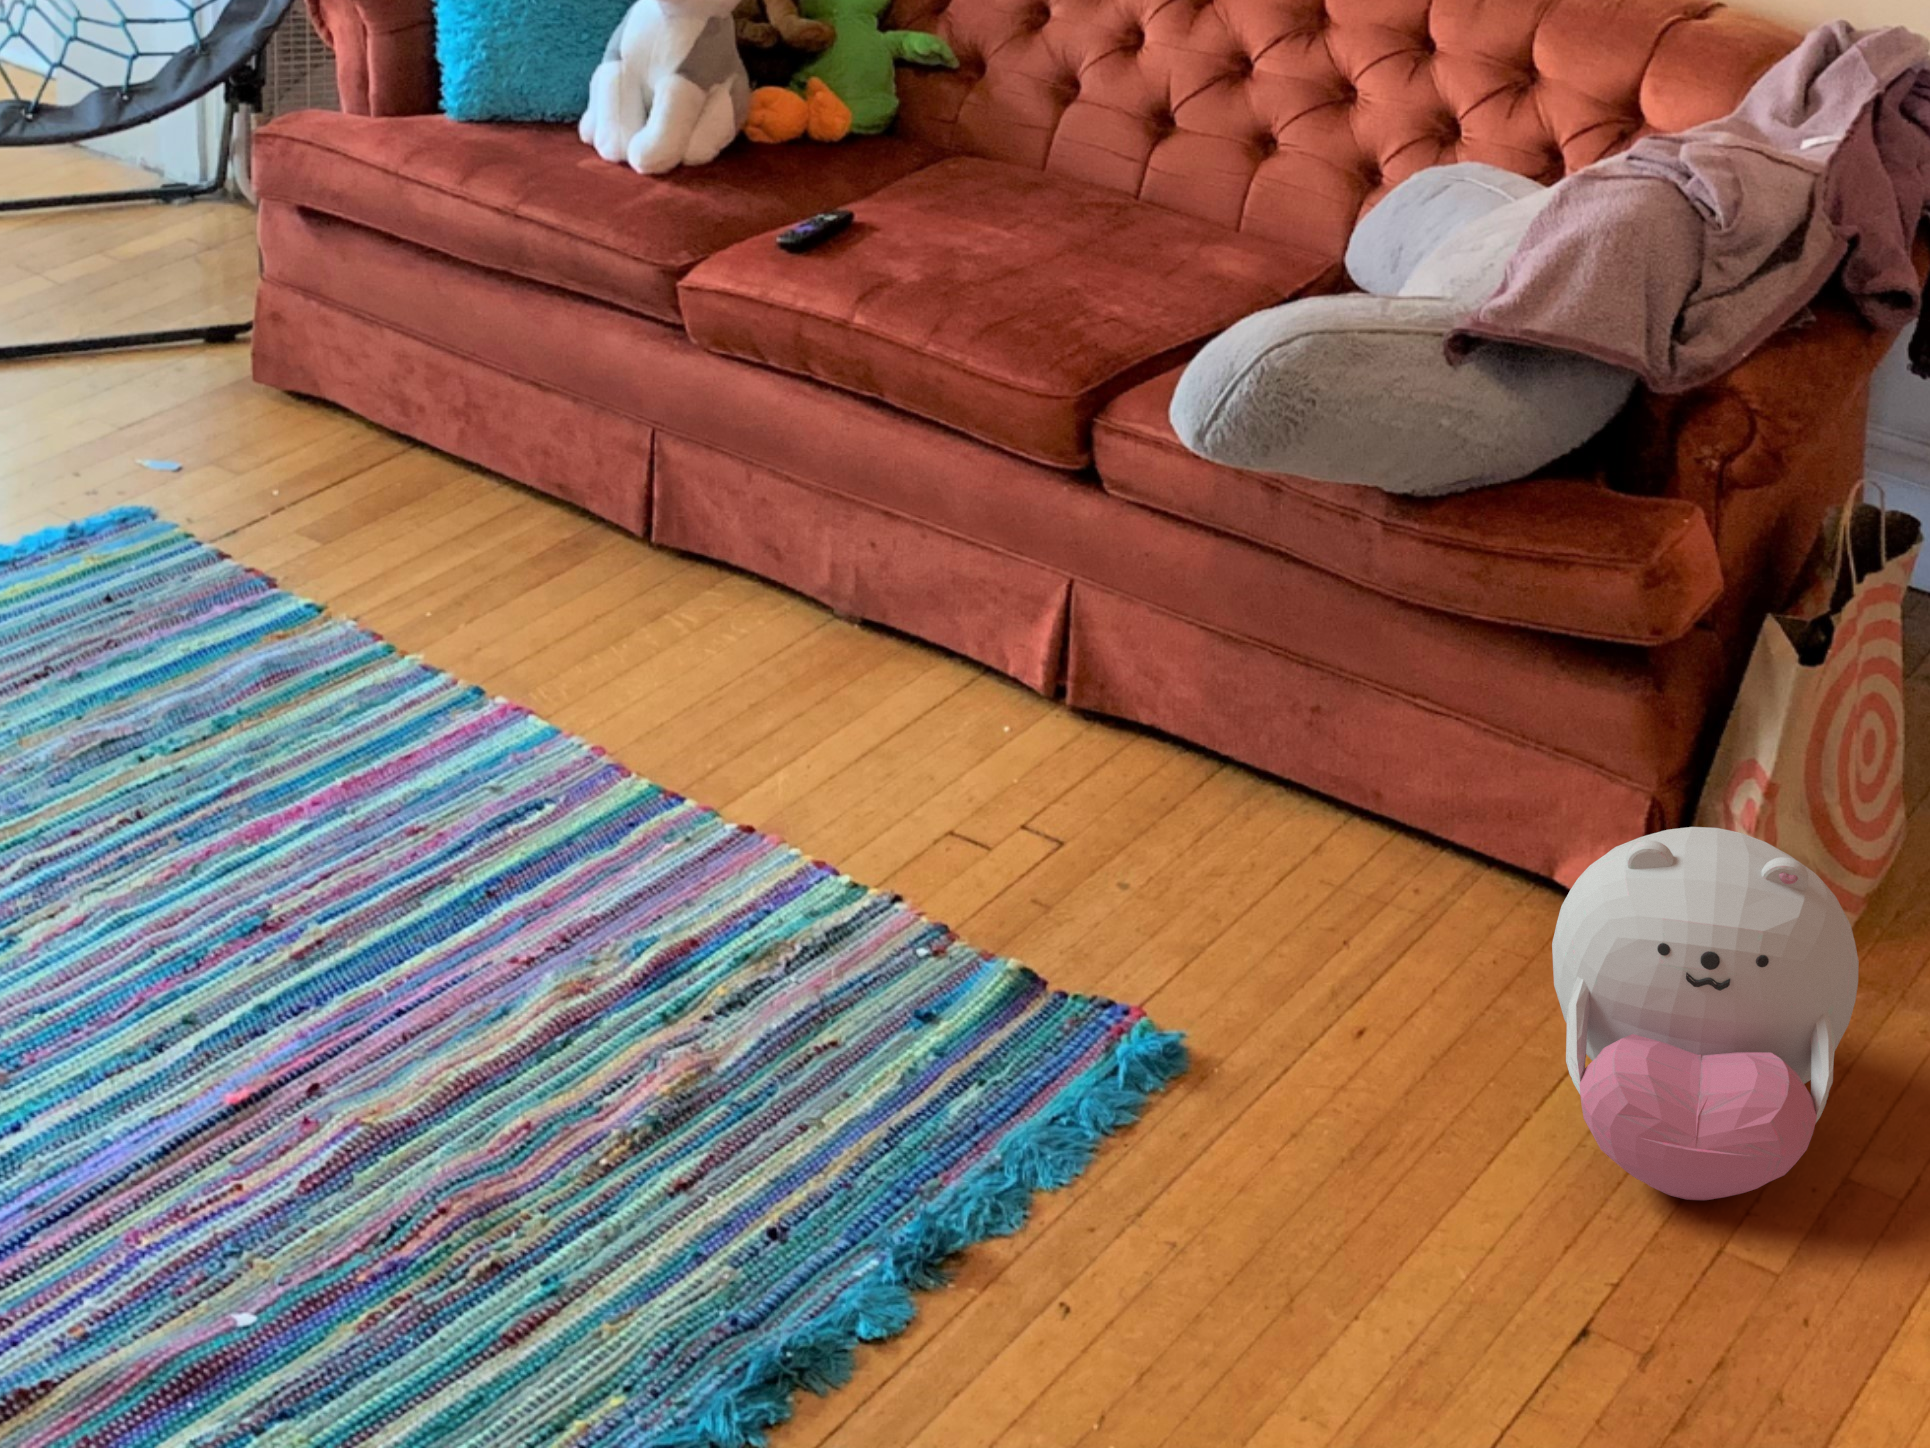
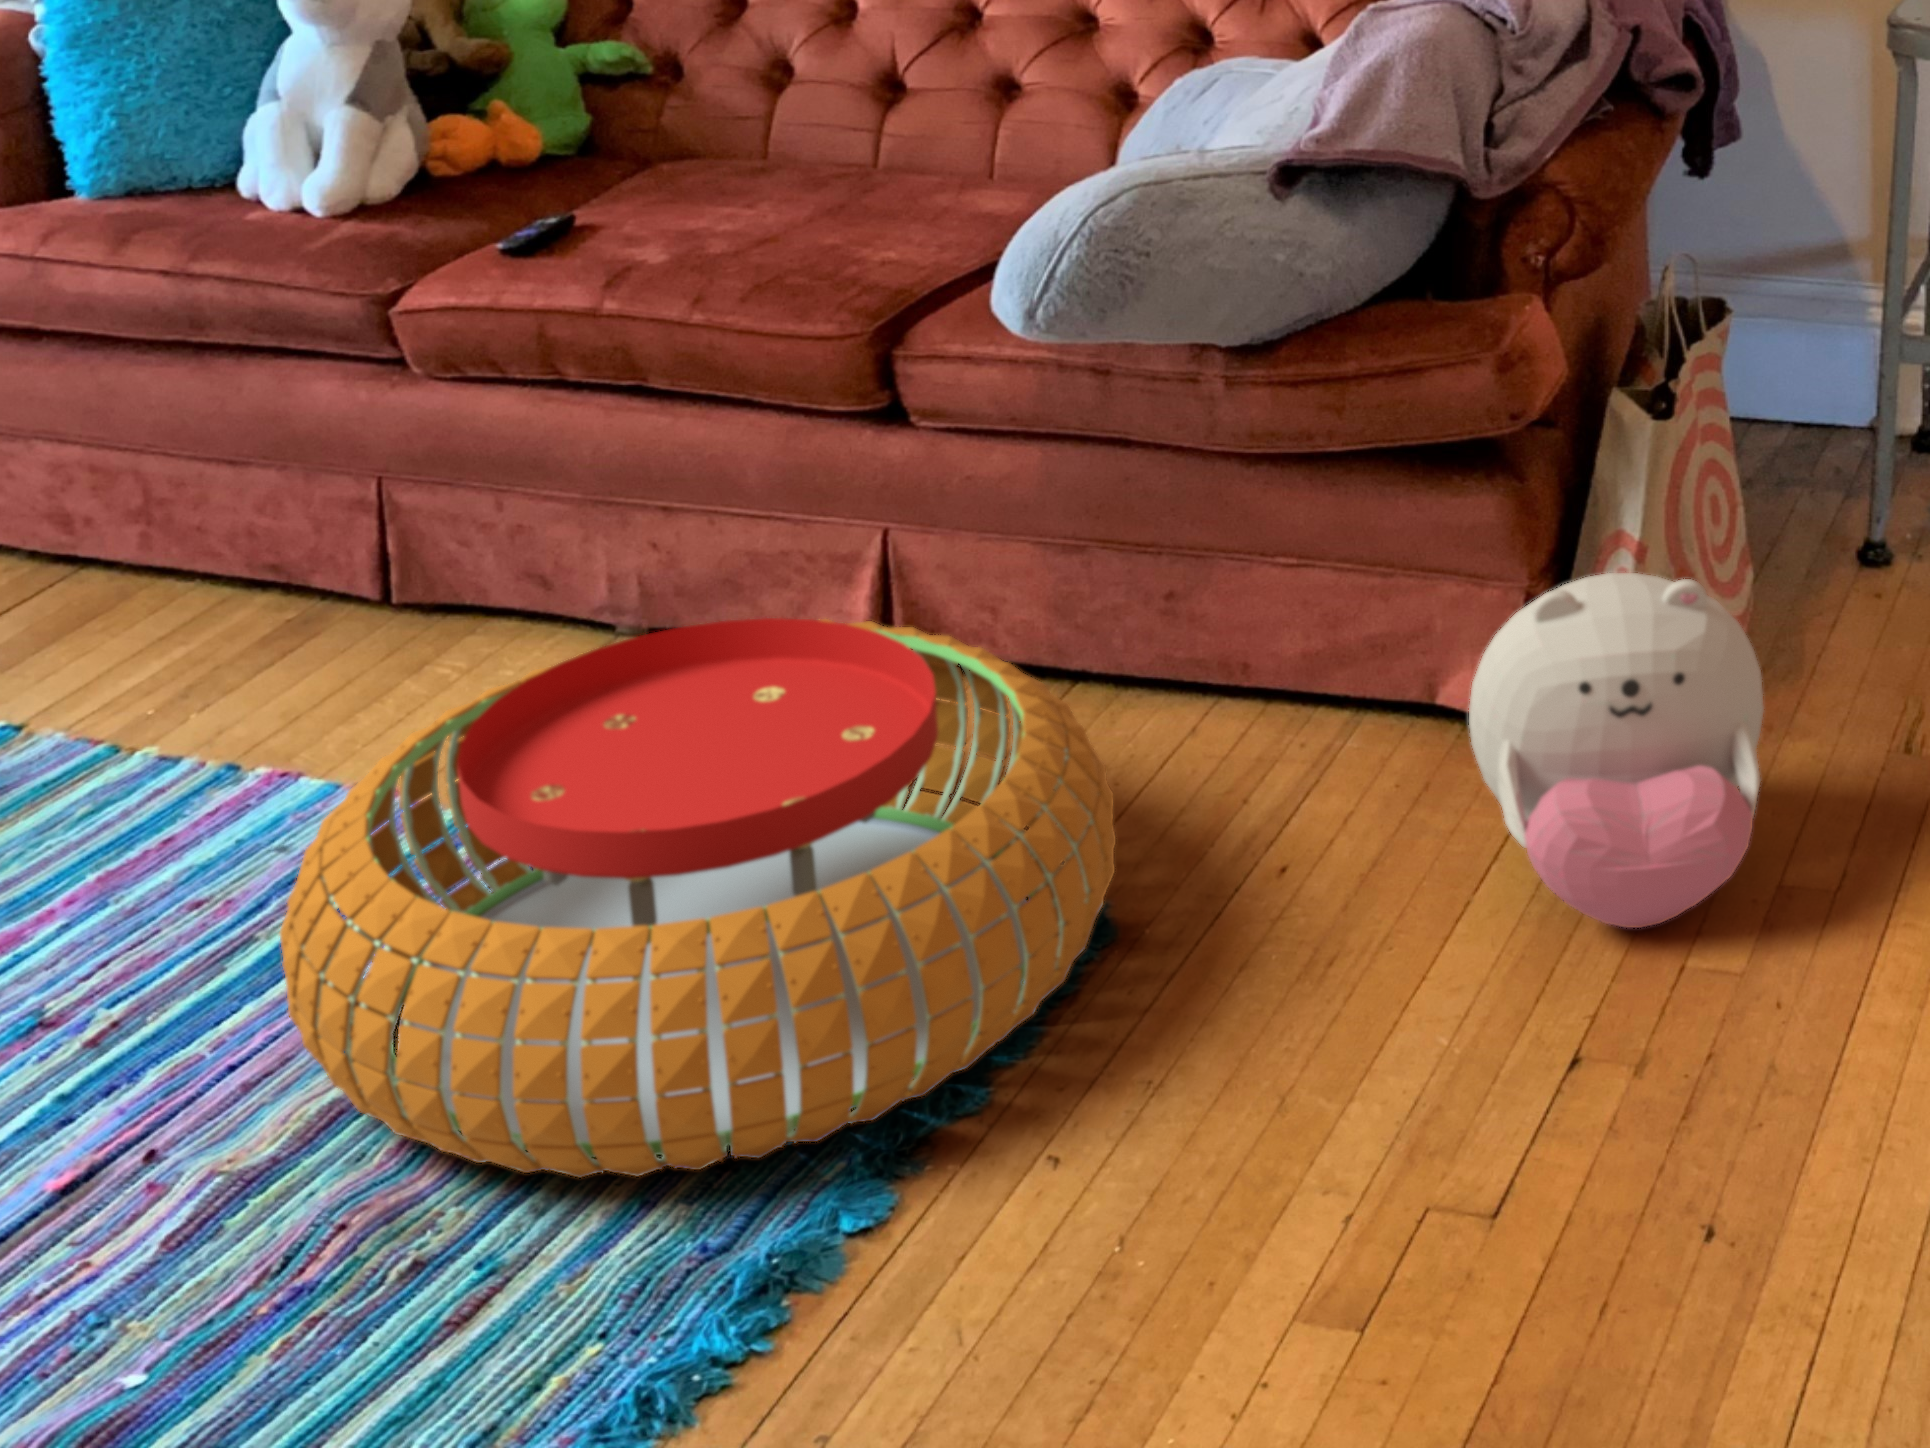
pouf: none [441,674,1198,1233] -> present [280,618,1116,1178]

